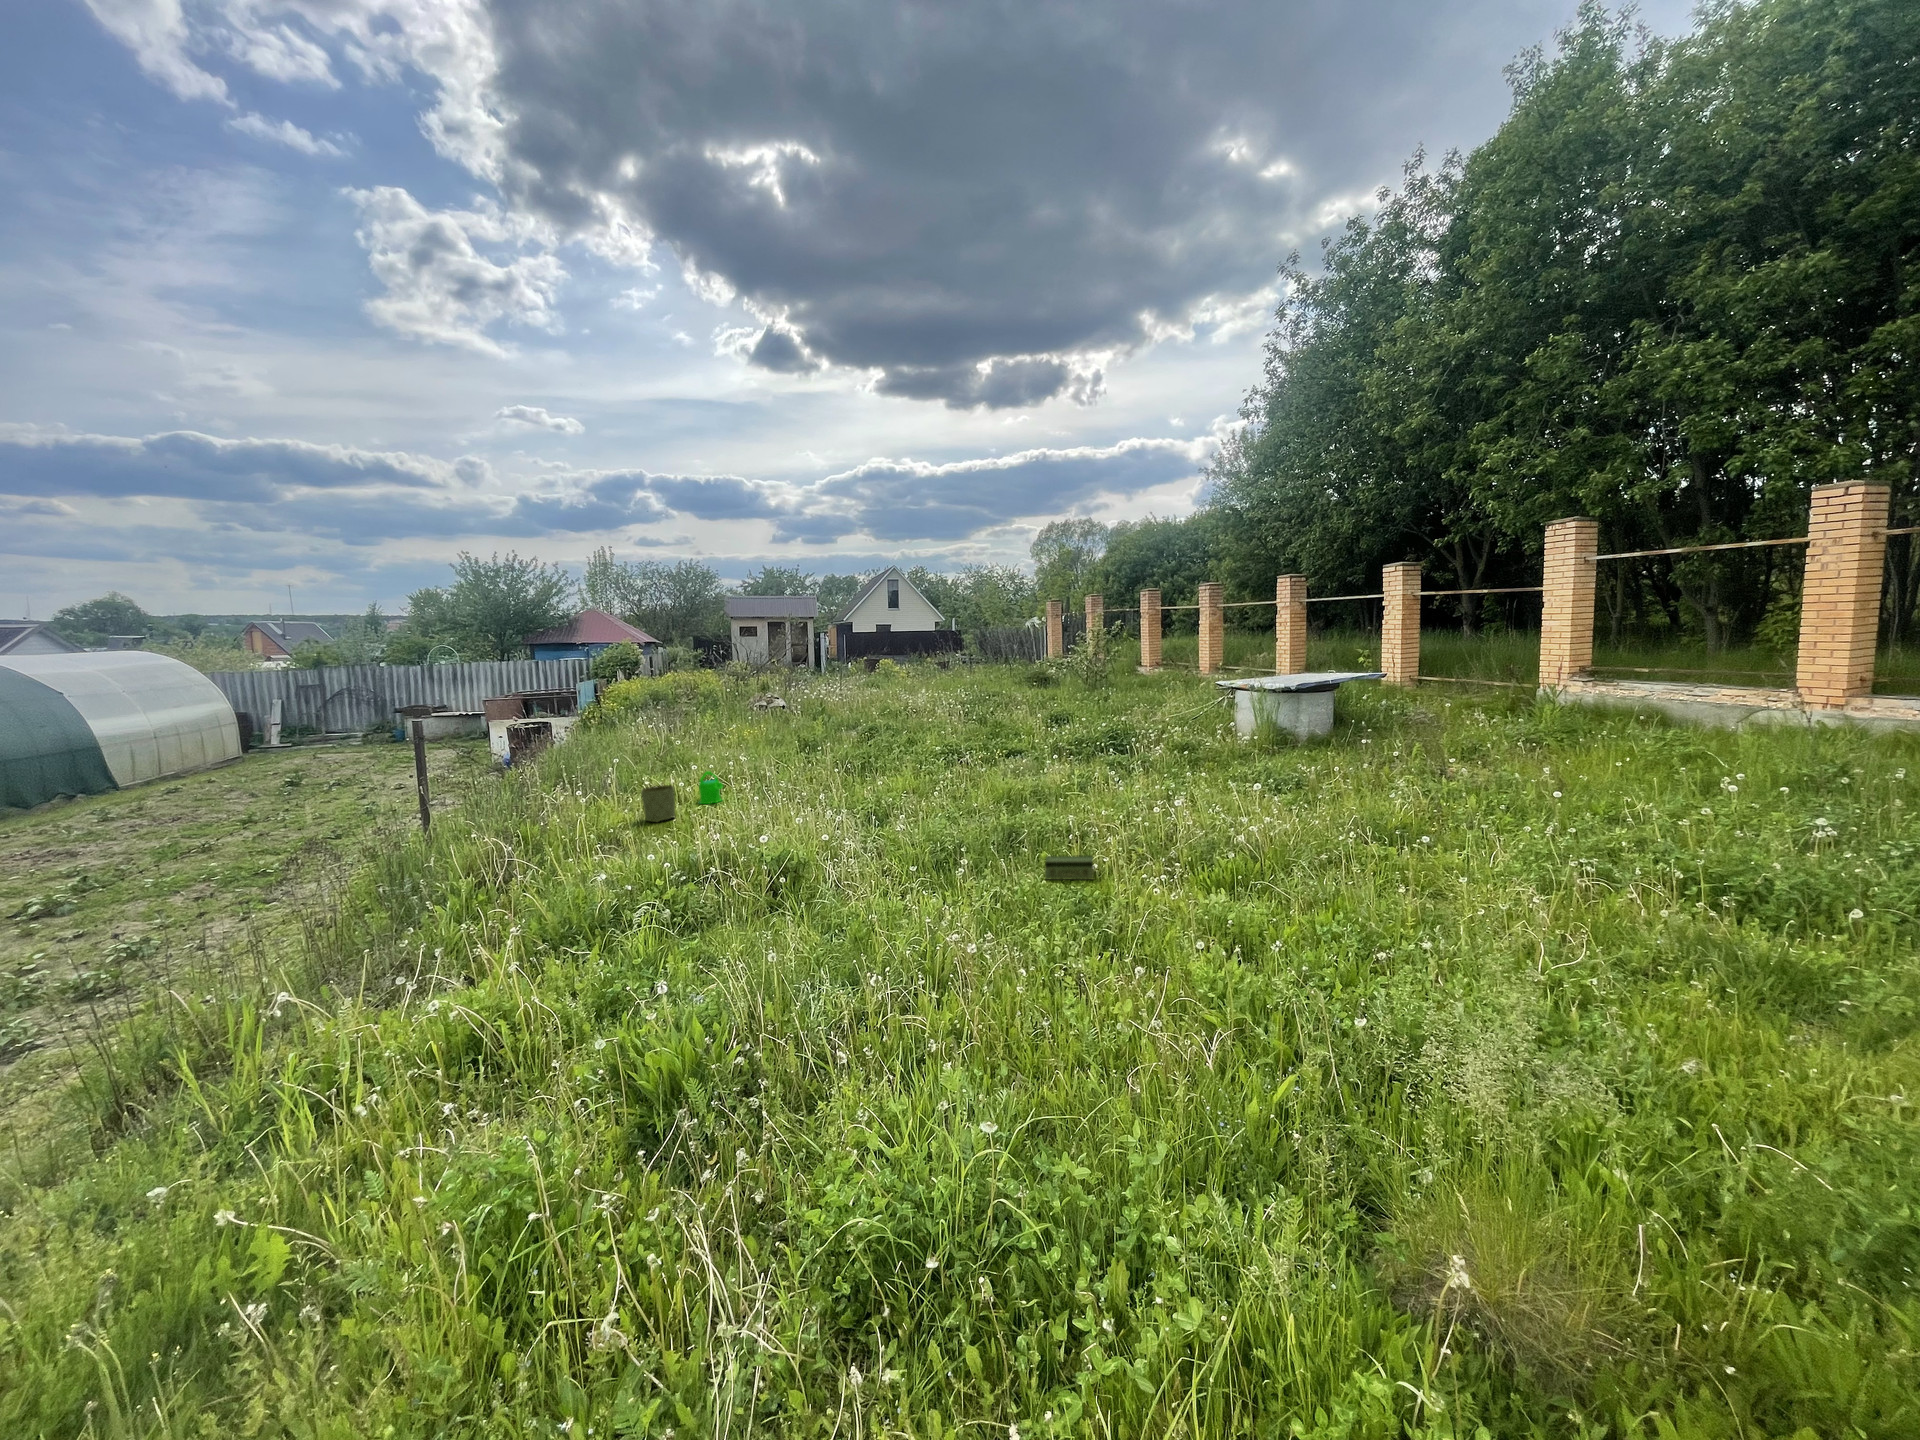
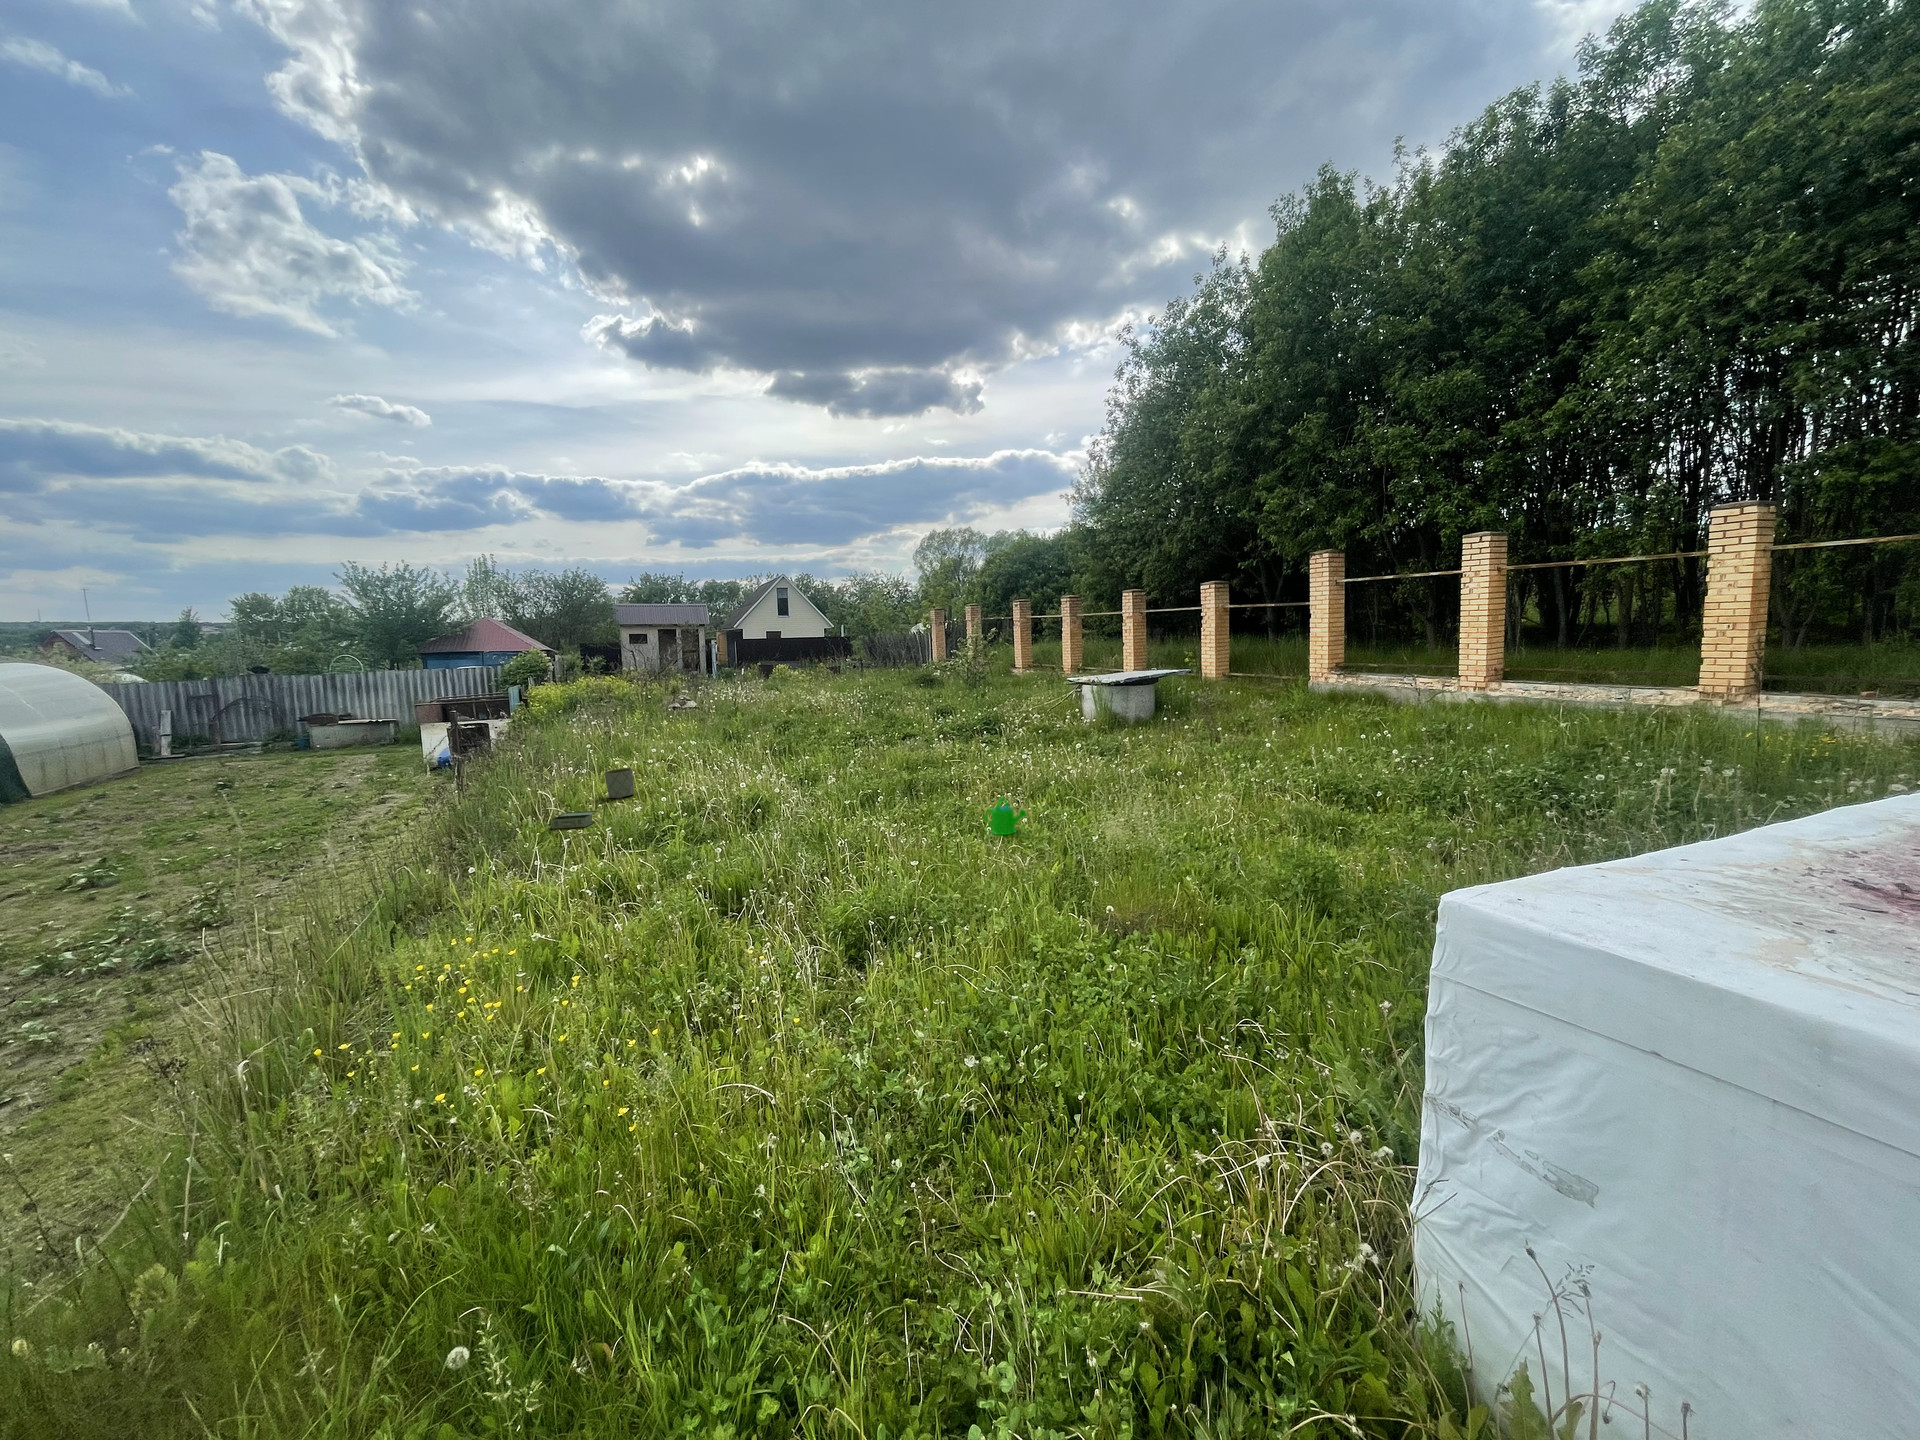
watering can: present [699,771,723,804] -> present [984,797,1027,835]
toolbox: present [1045,855,1094,879] -> present [551,811,598,829]

